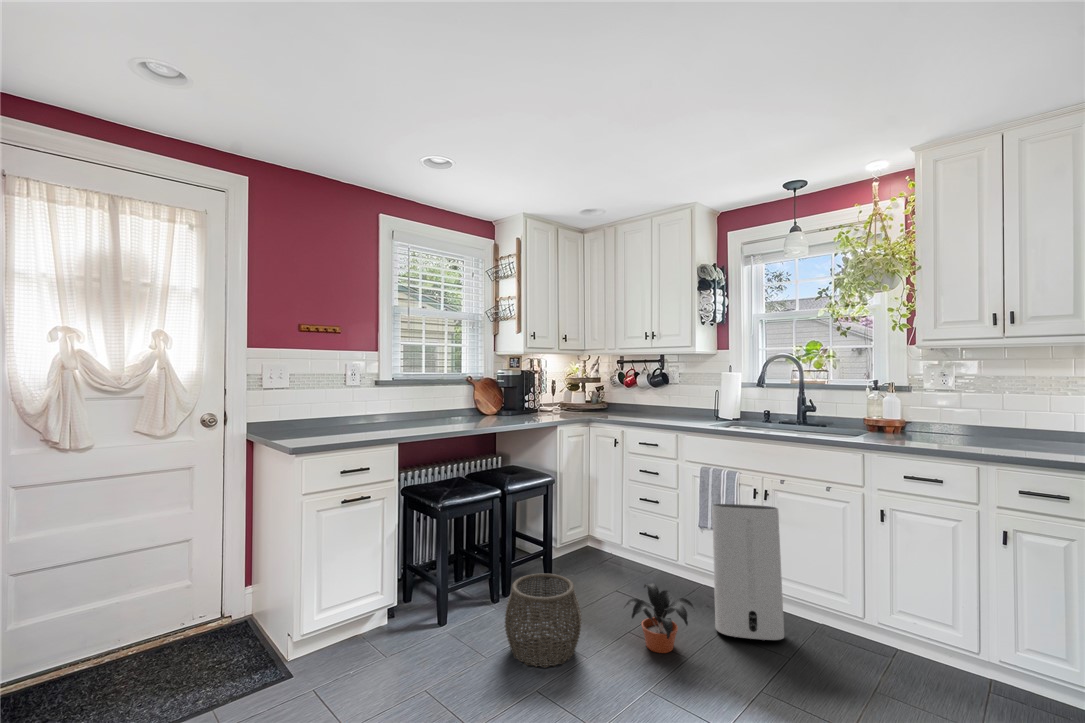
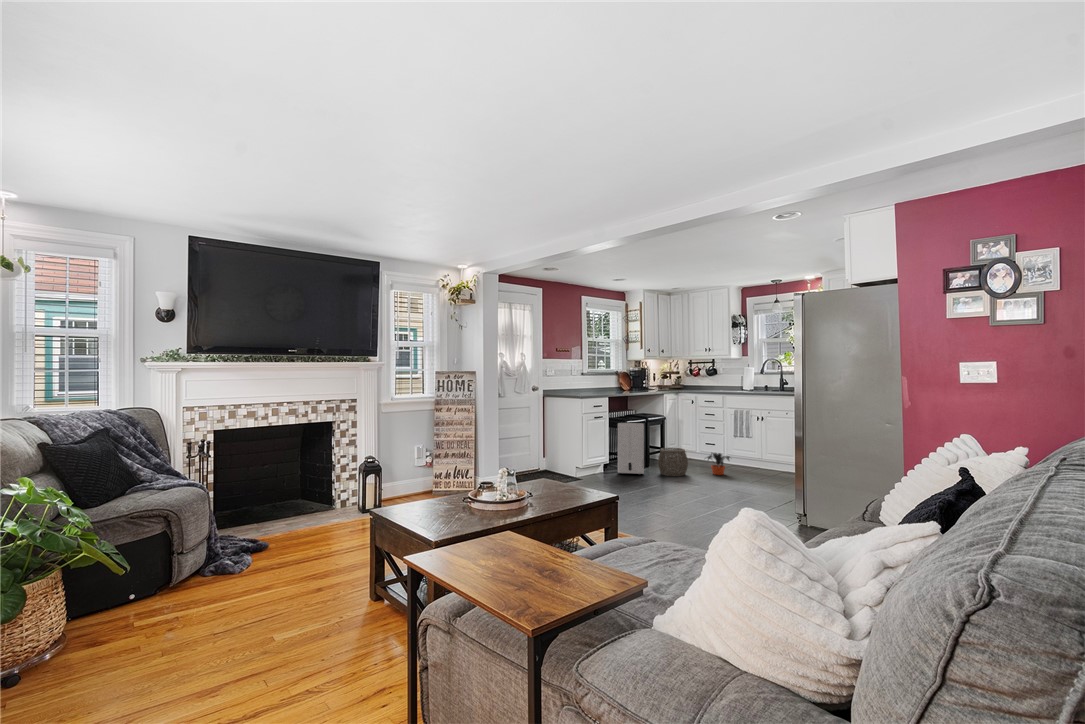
air purifier: present [712,504,784,640] -> present [618,423,644,474]

